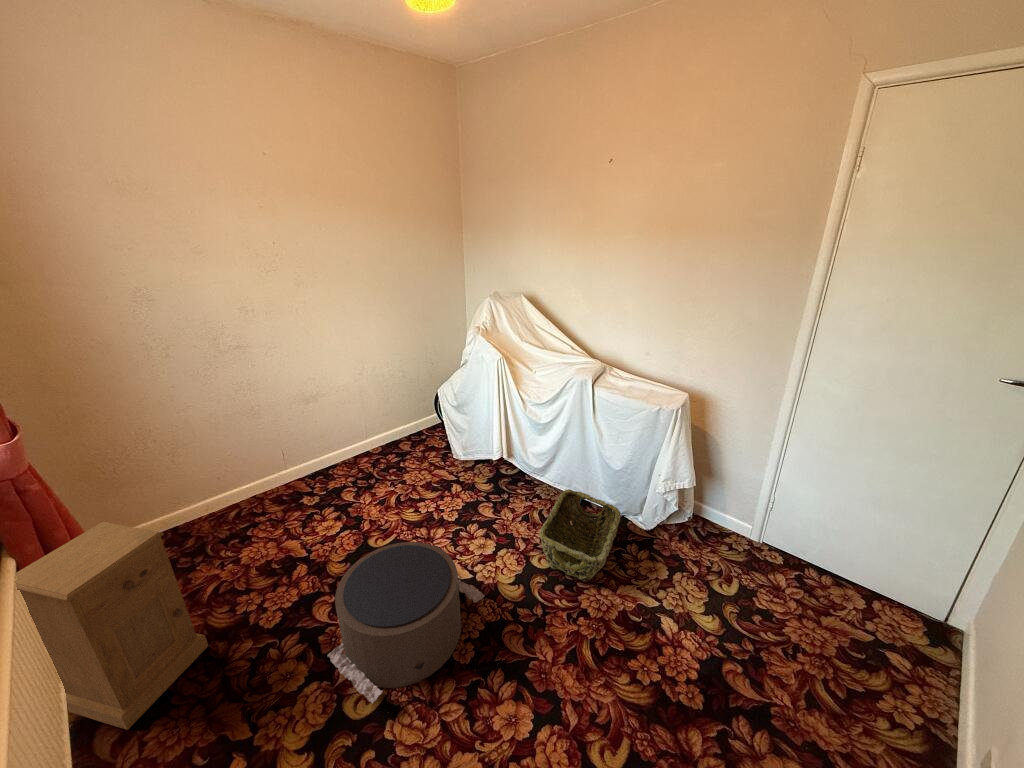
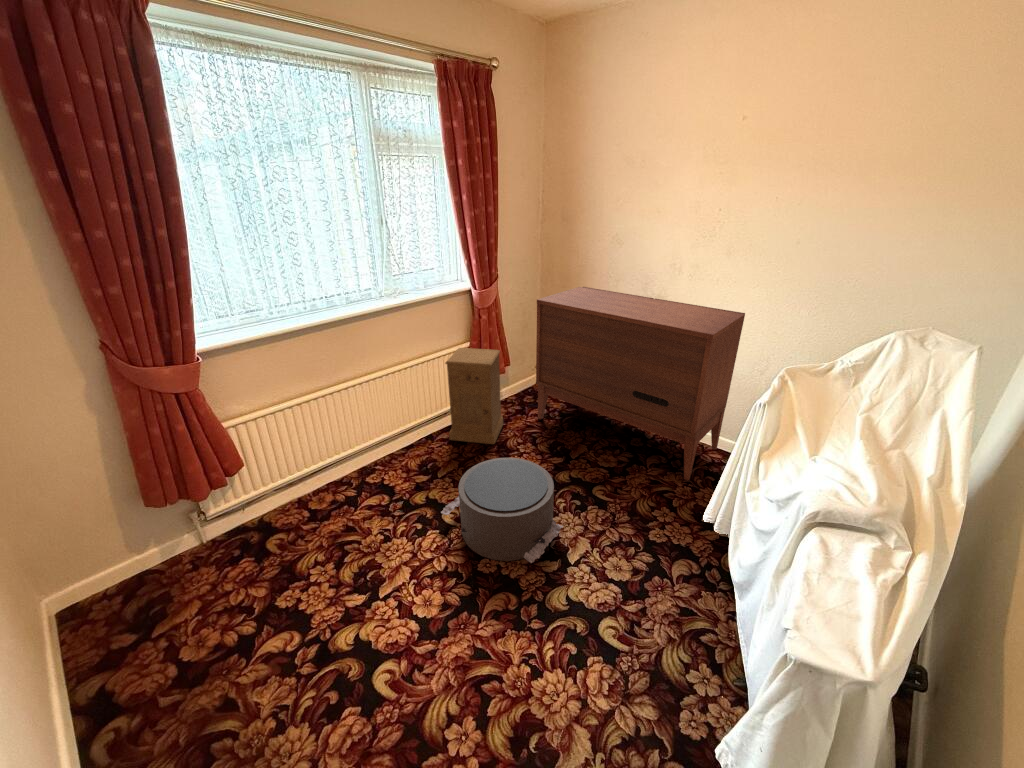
dresser: none [101,336,391,586] -> present [536,287,745,481]
woven basket: present [539,489,621,581] -> none [570,585,722,724]

